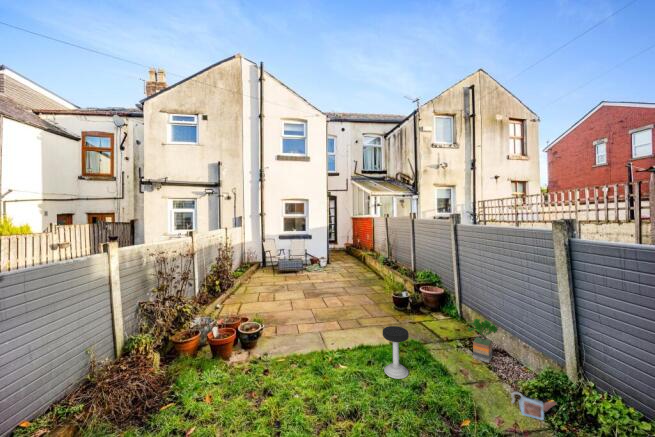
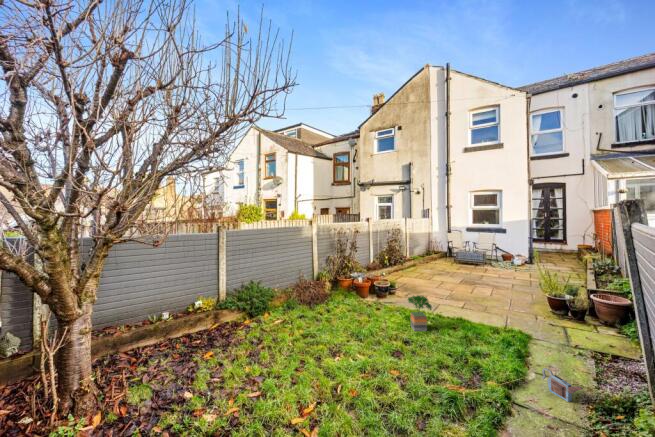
potted tree: present [468,319,498,363] -> present [408,296,432,331]
stool: present [383,326,409,379] -> none [456,297,481,340]

